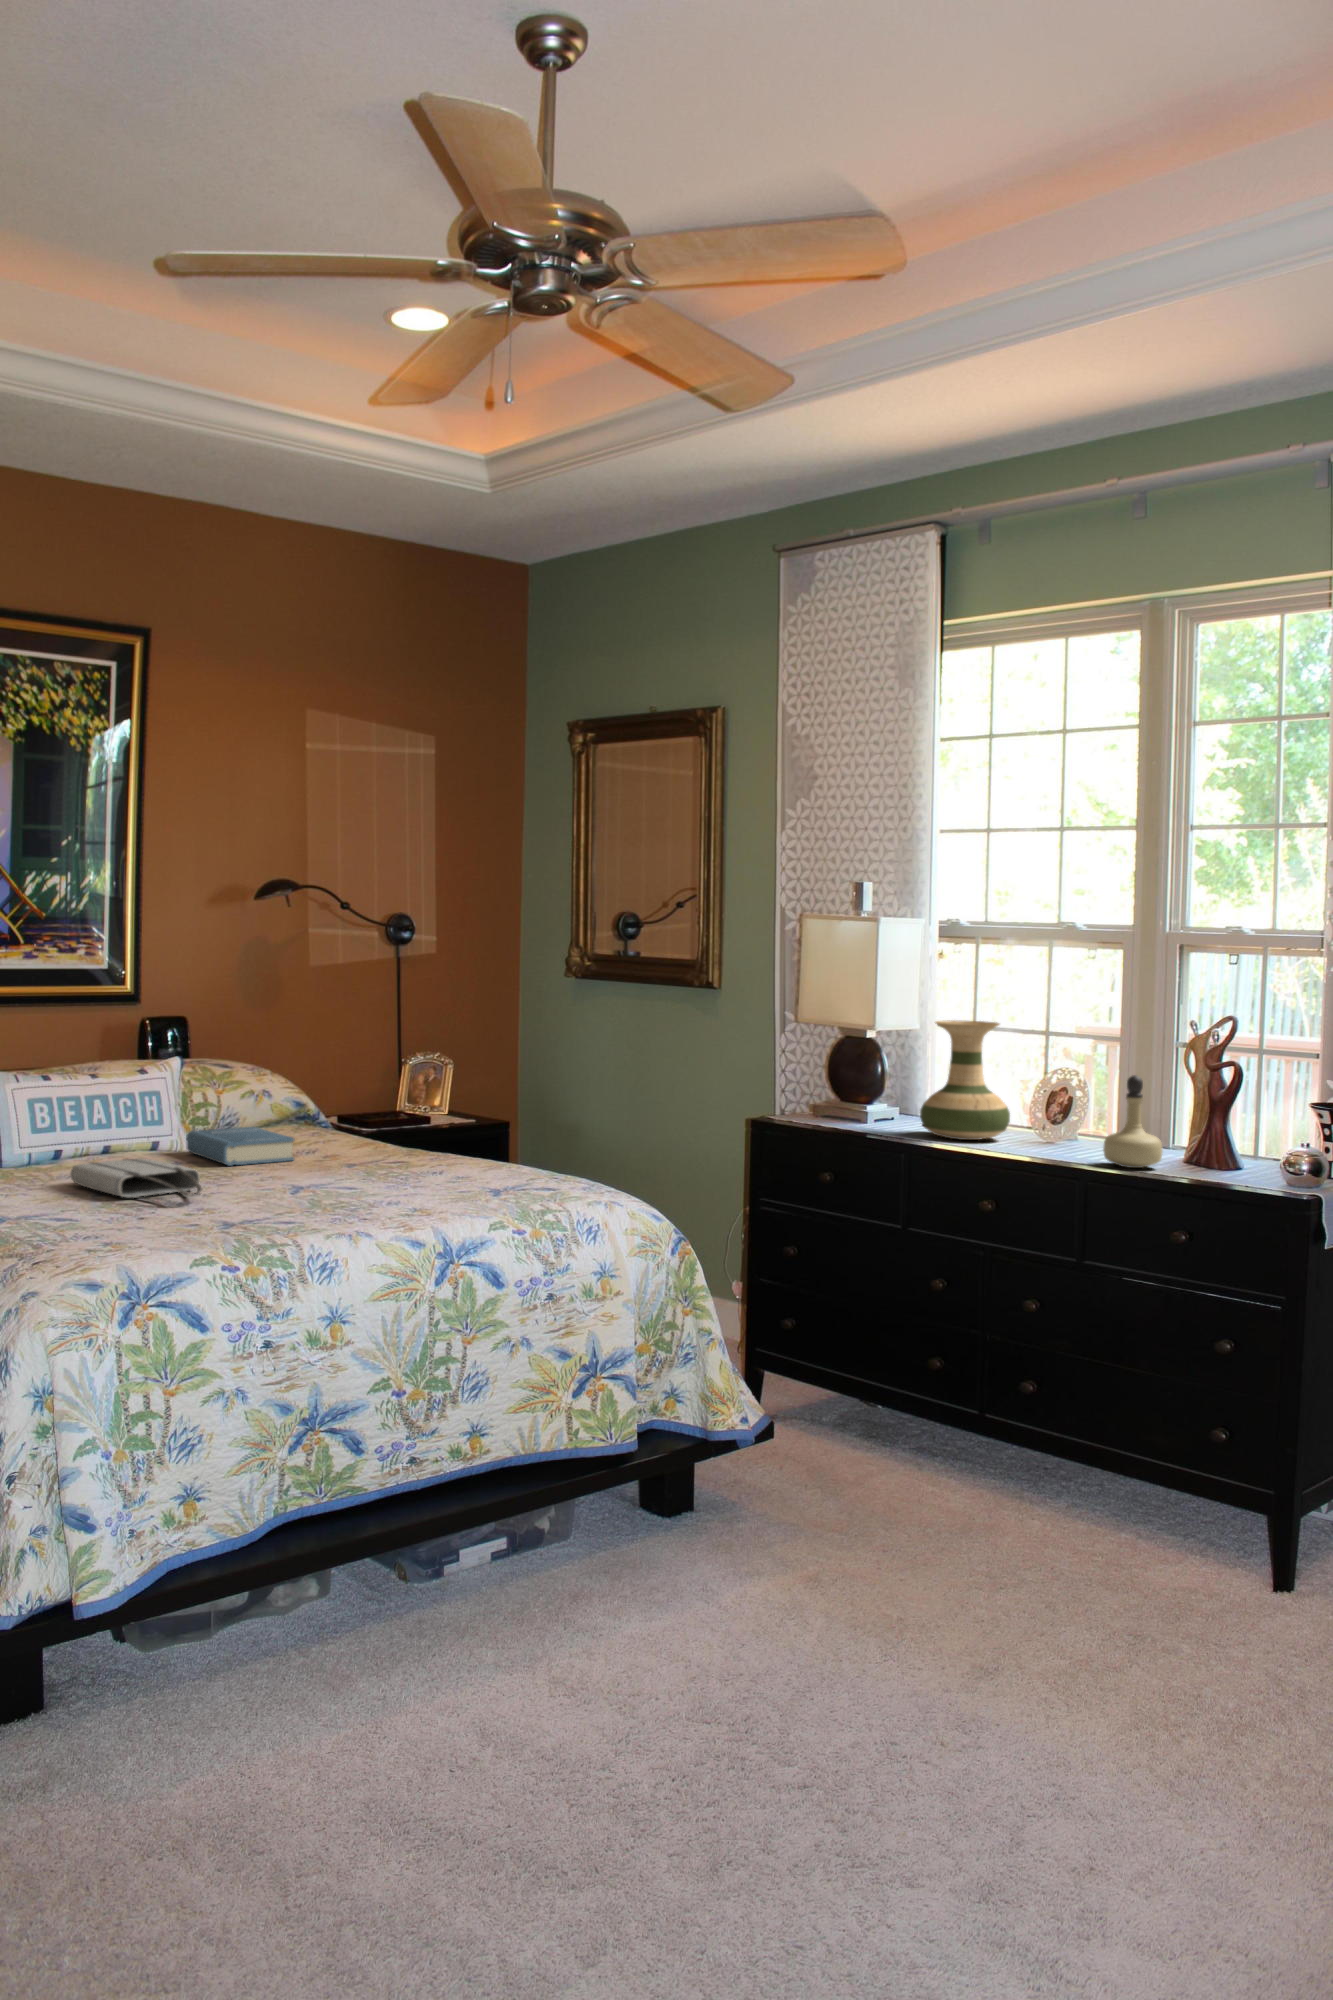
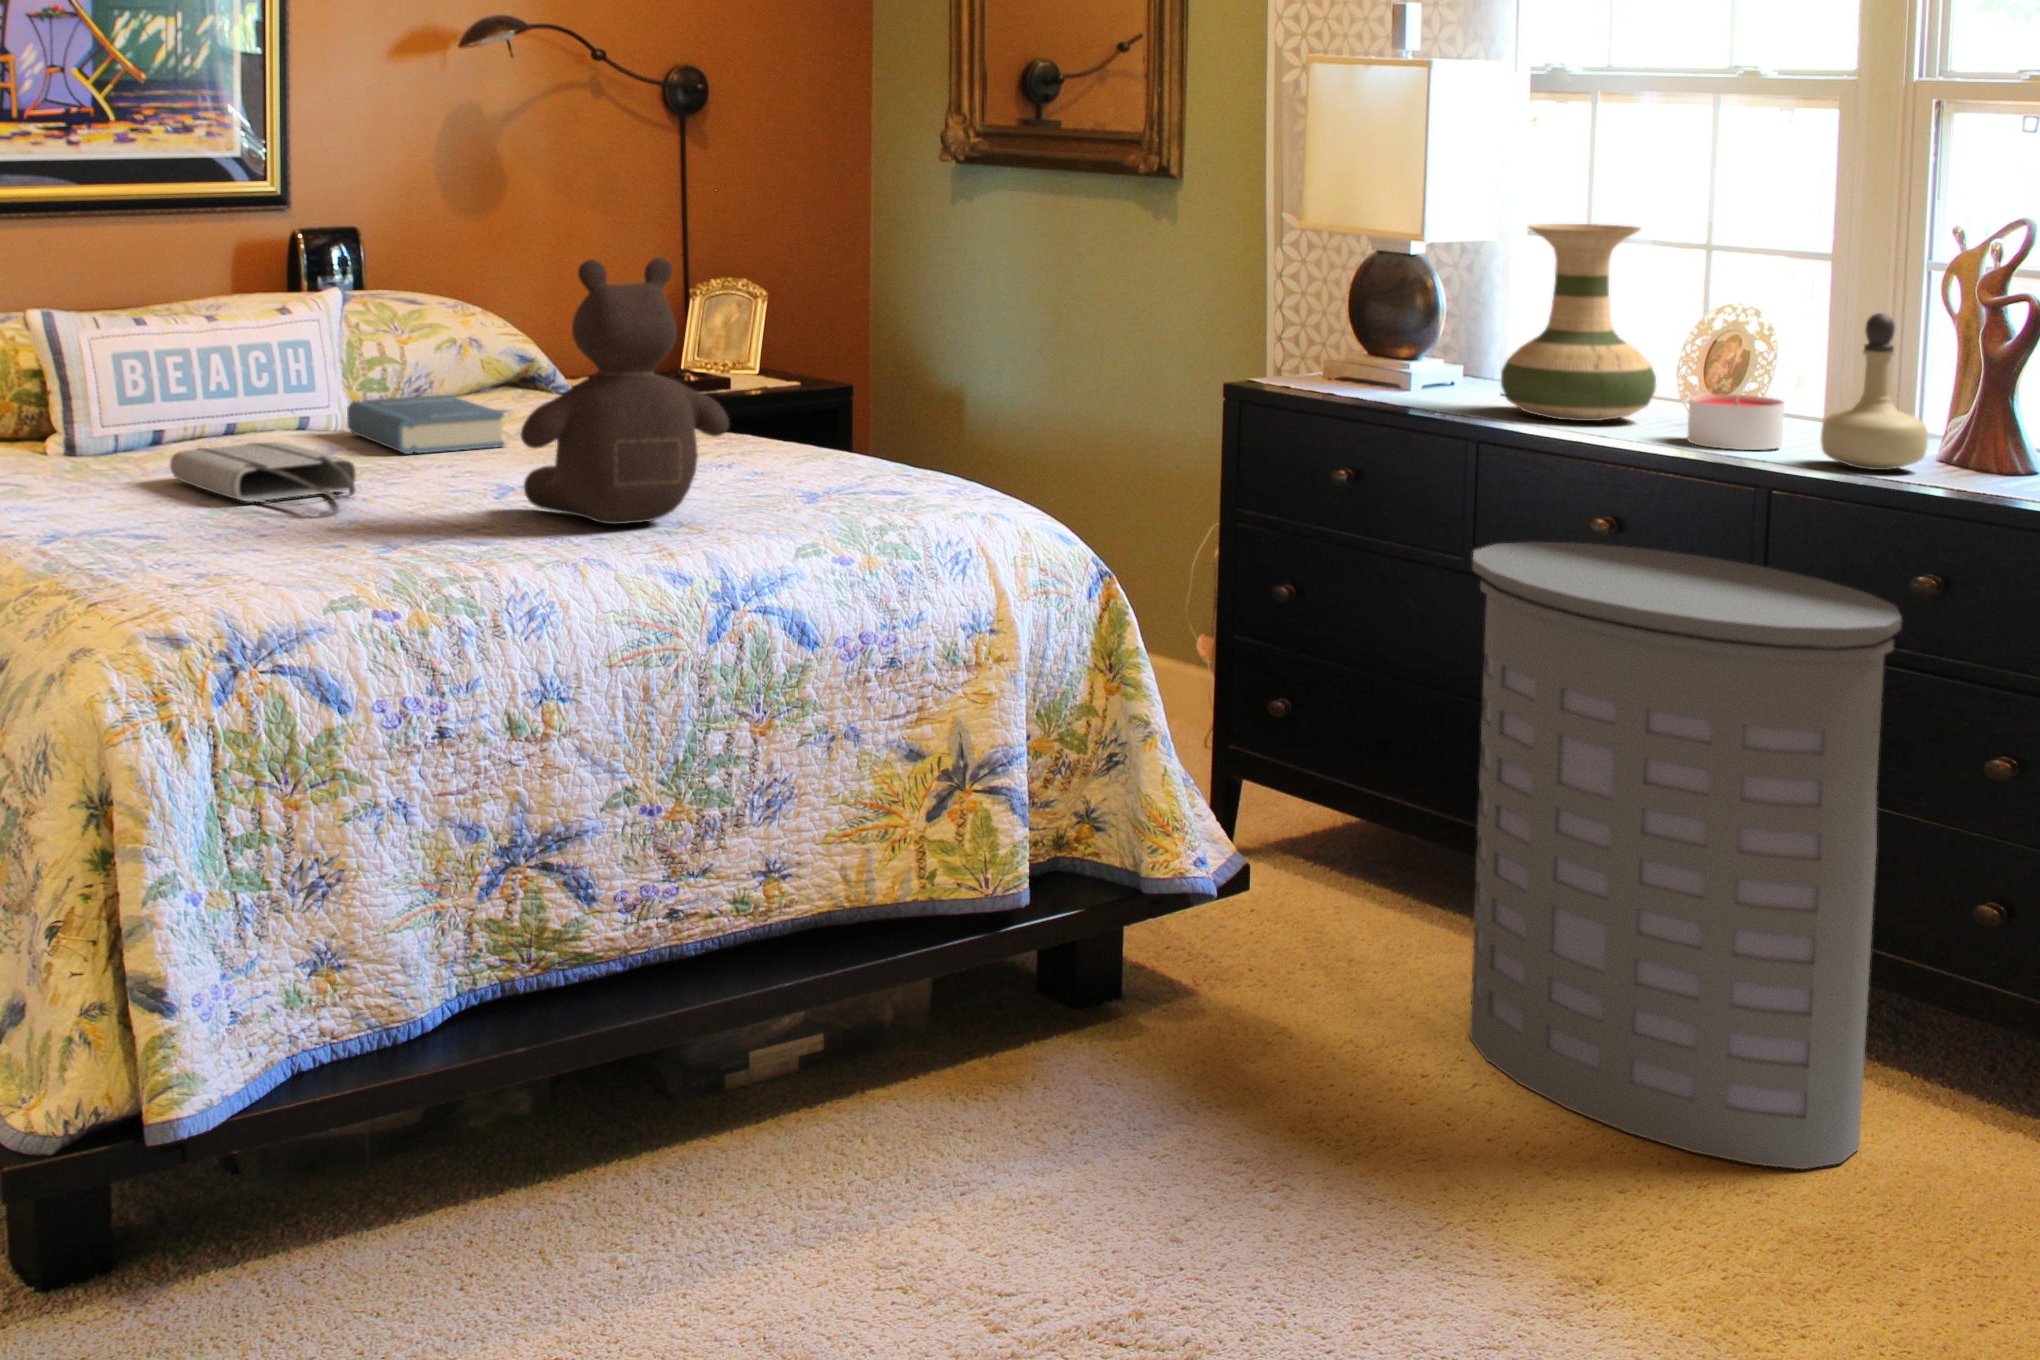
teddy bear: none [314,1038,449,1209] -> present [521,257,729,524]
candle: none [1028,1124,1083,1157] -> present [1688,394,1784,450]
laundry hamper: none [905,1213,1149,1590] -> present [1470,542,1902,1169]

